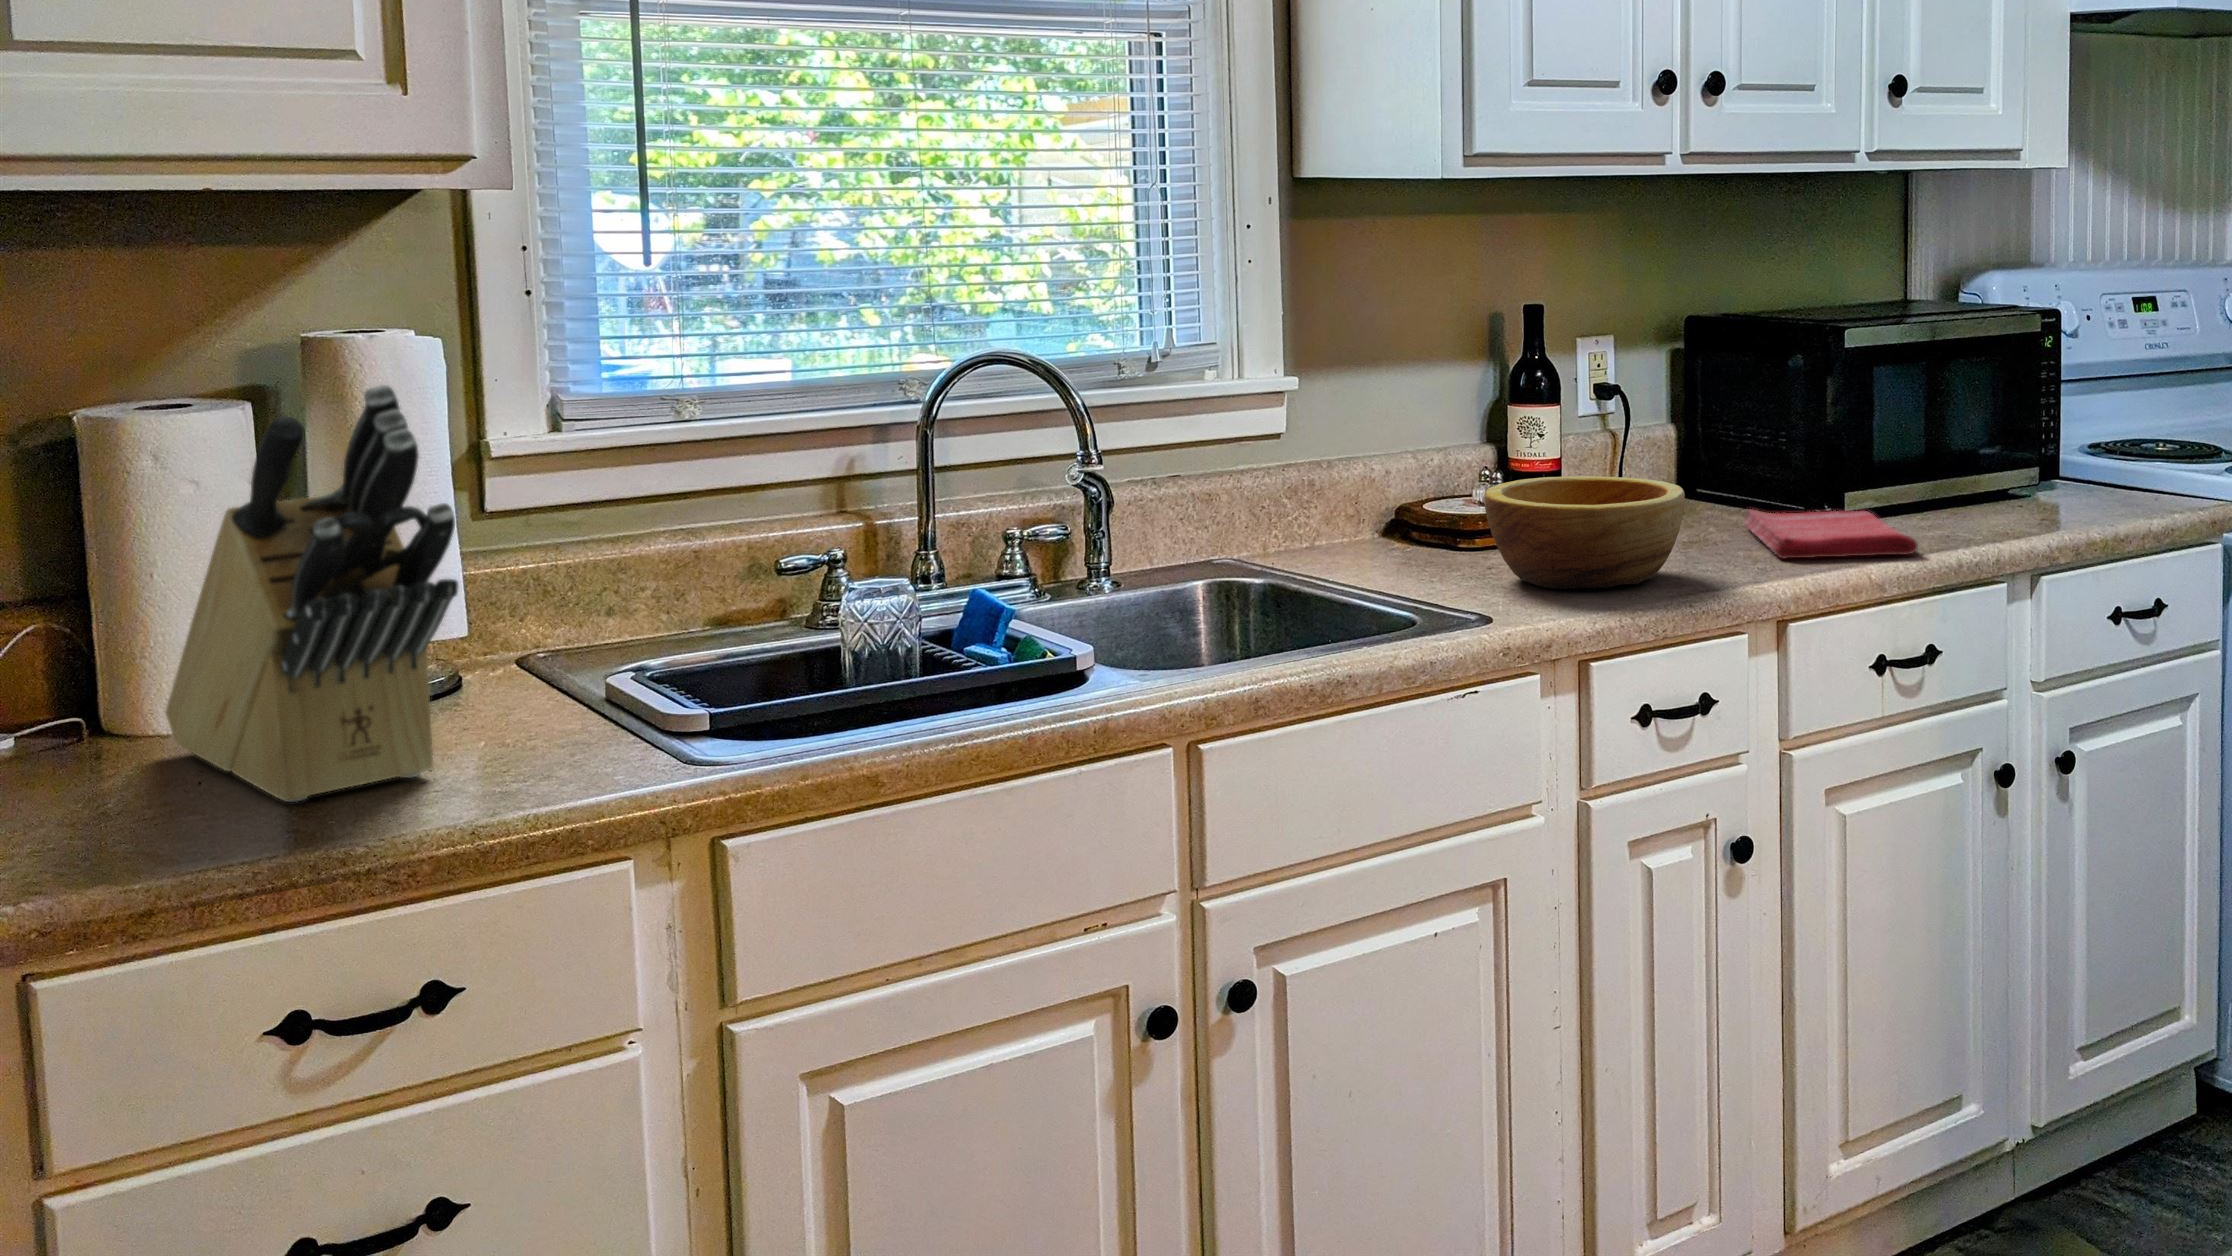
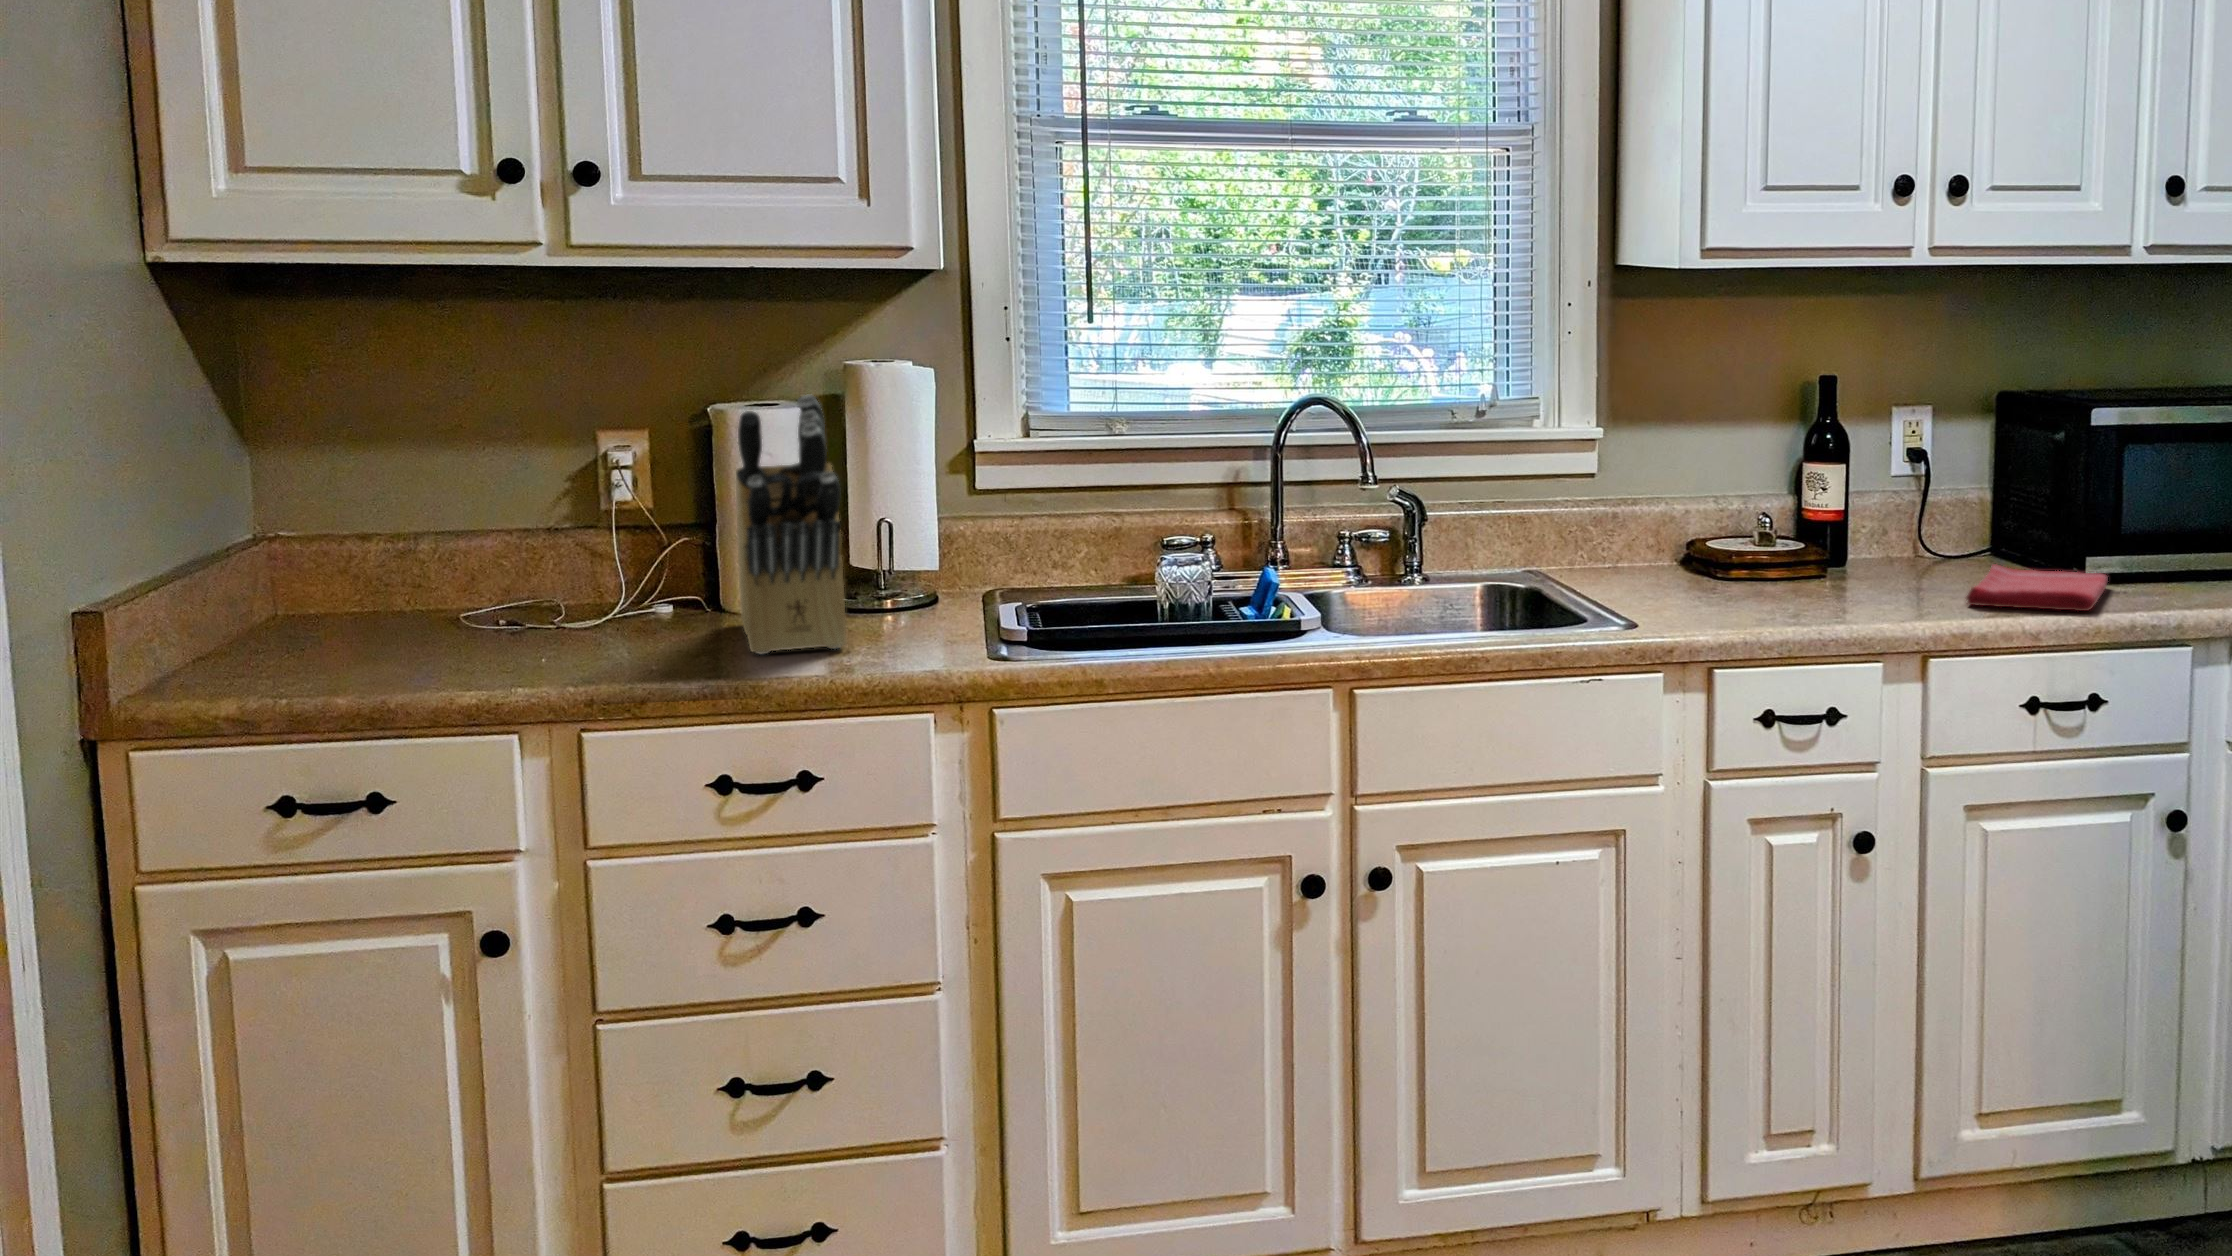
bowl: present [1484,476,1685,589] -> none [1694,520,1864,613]

